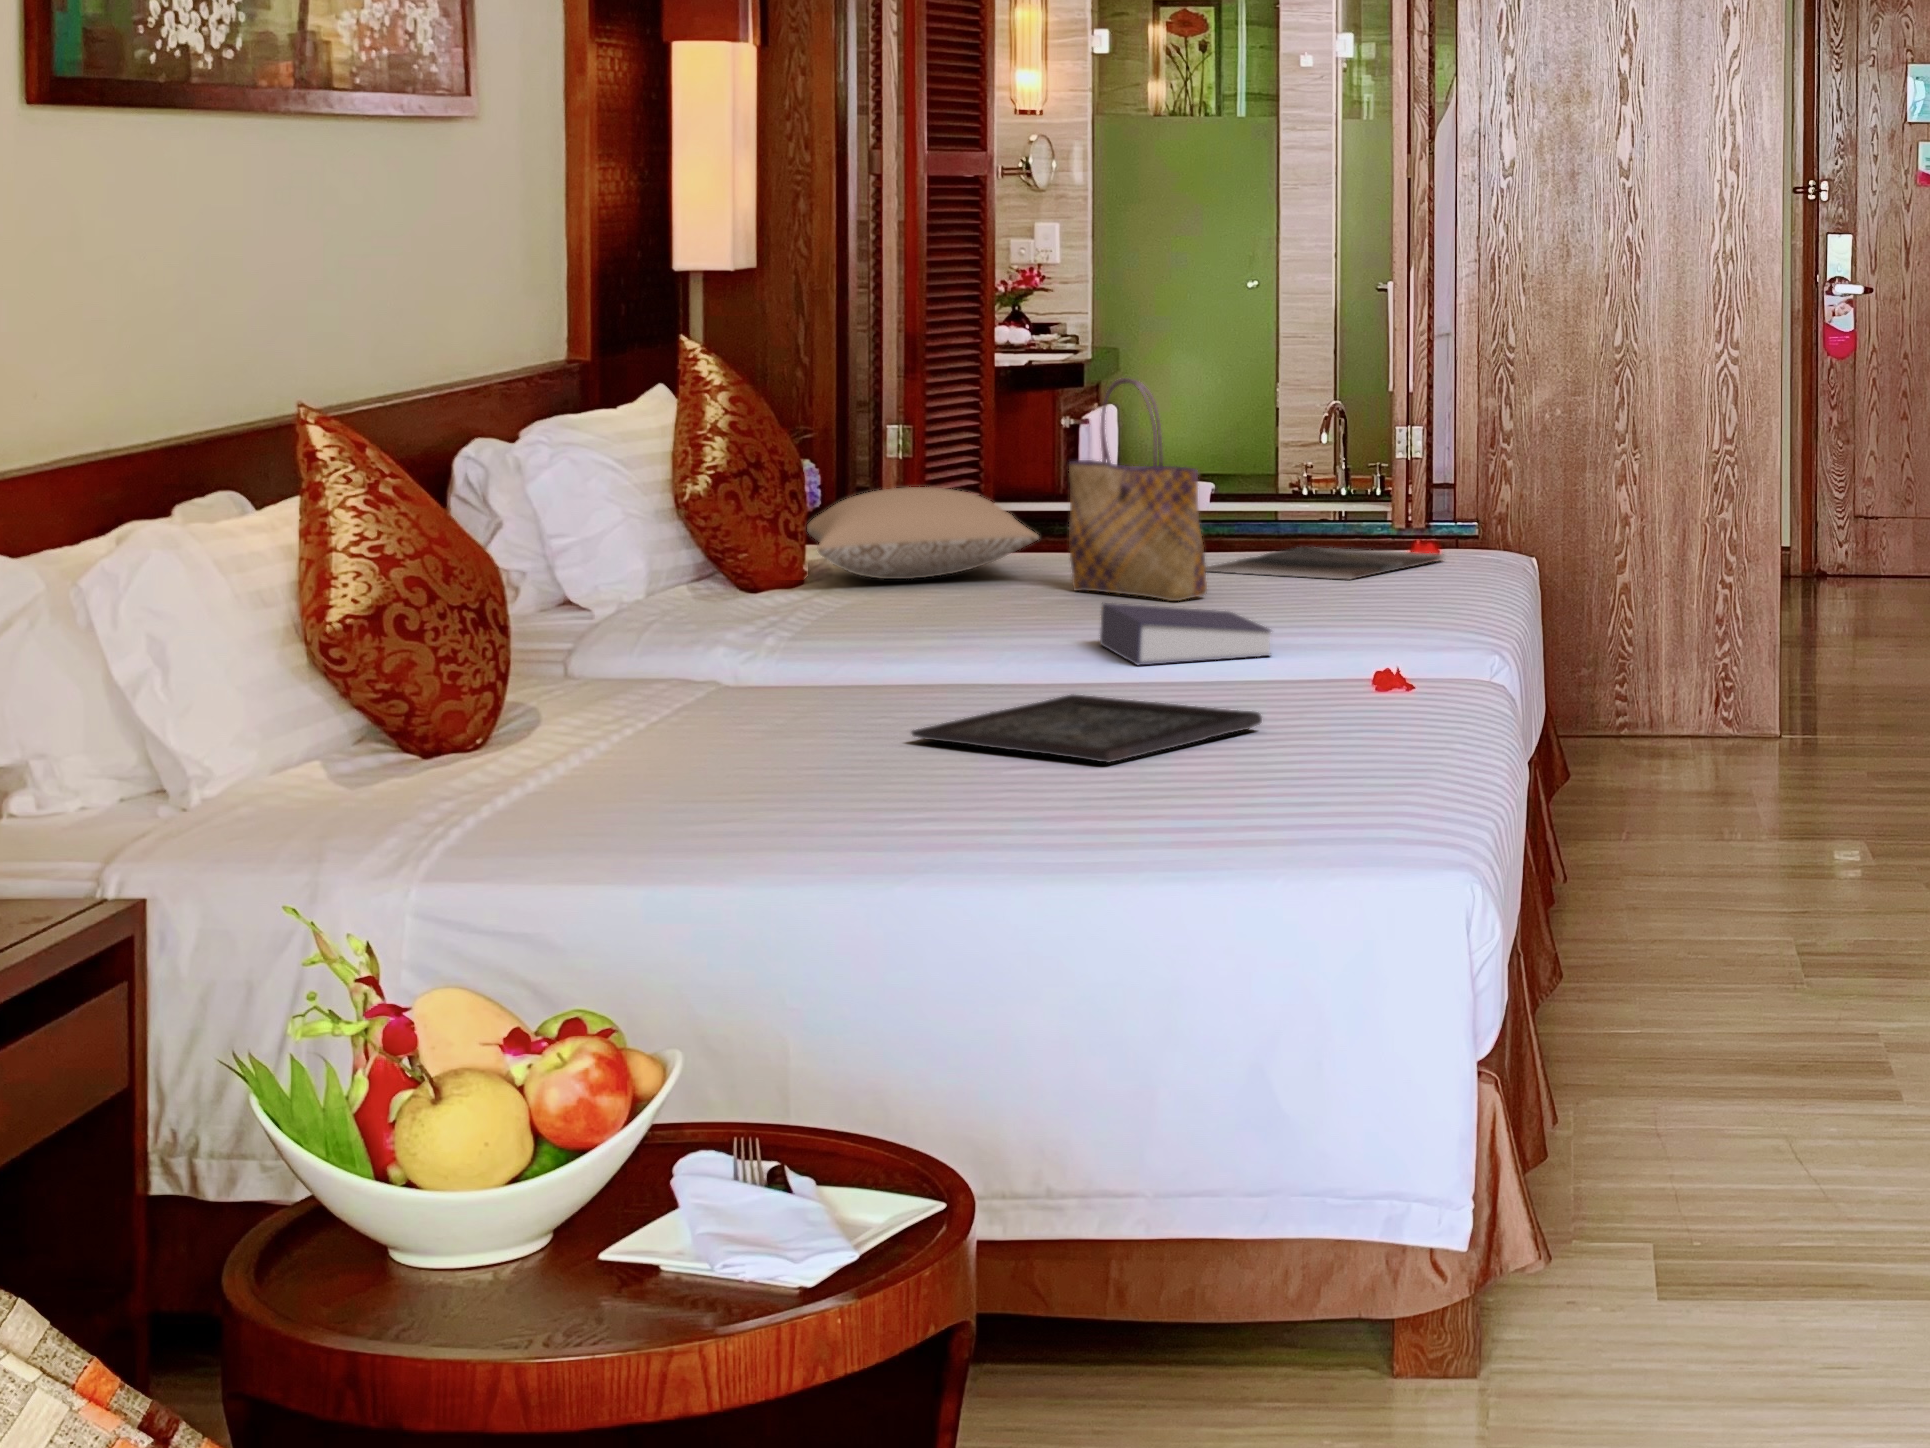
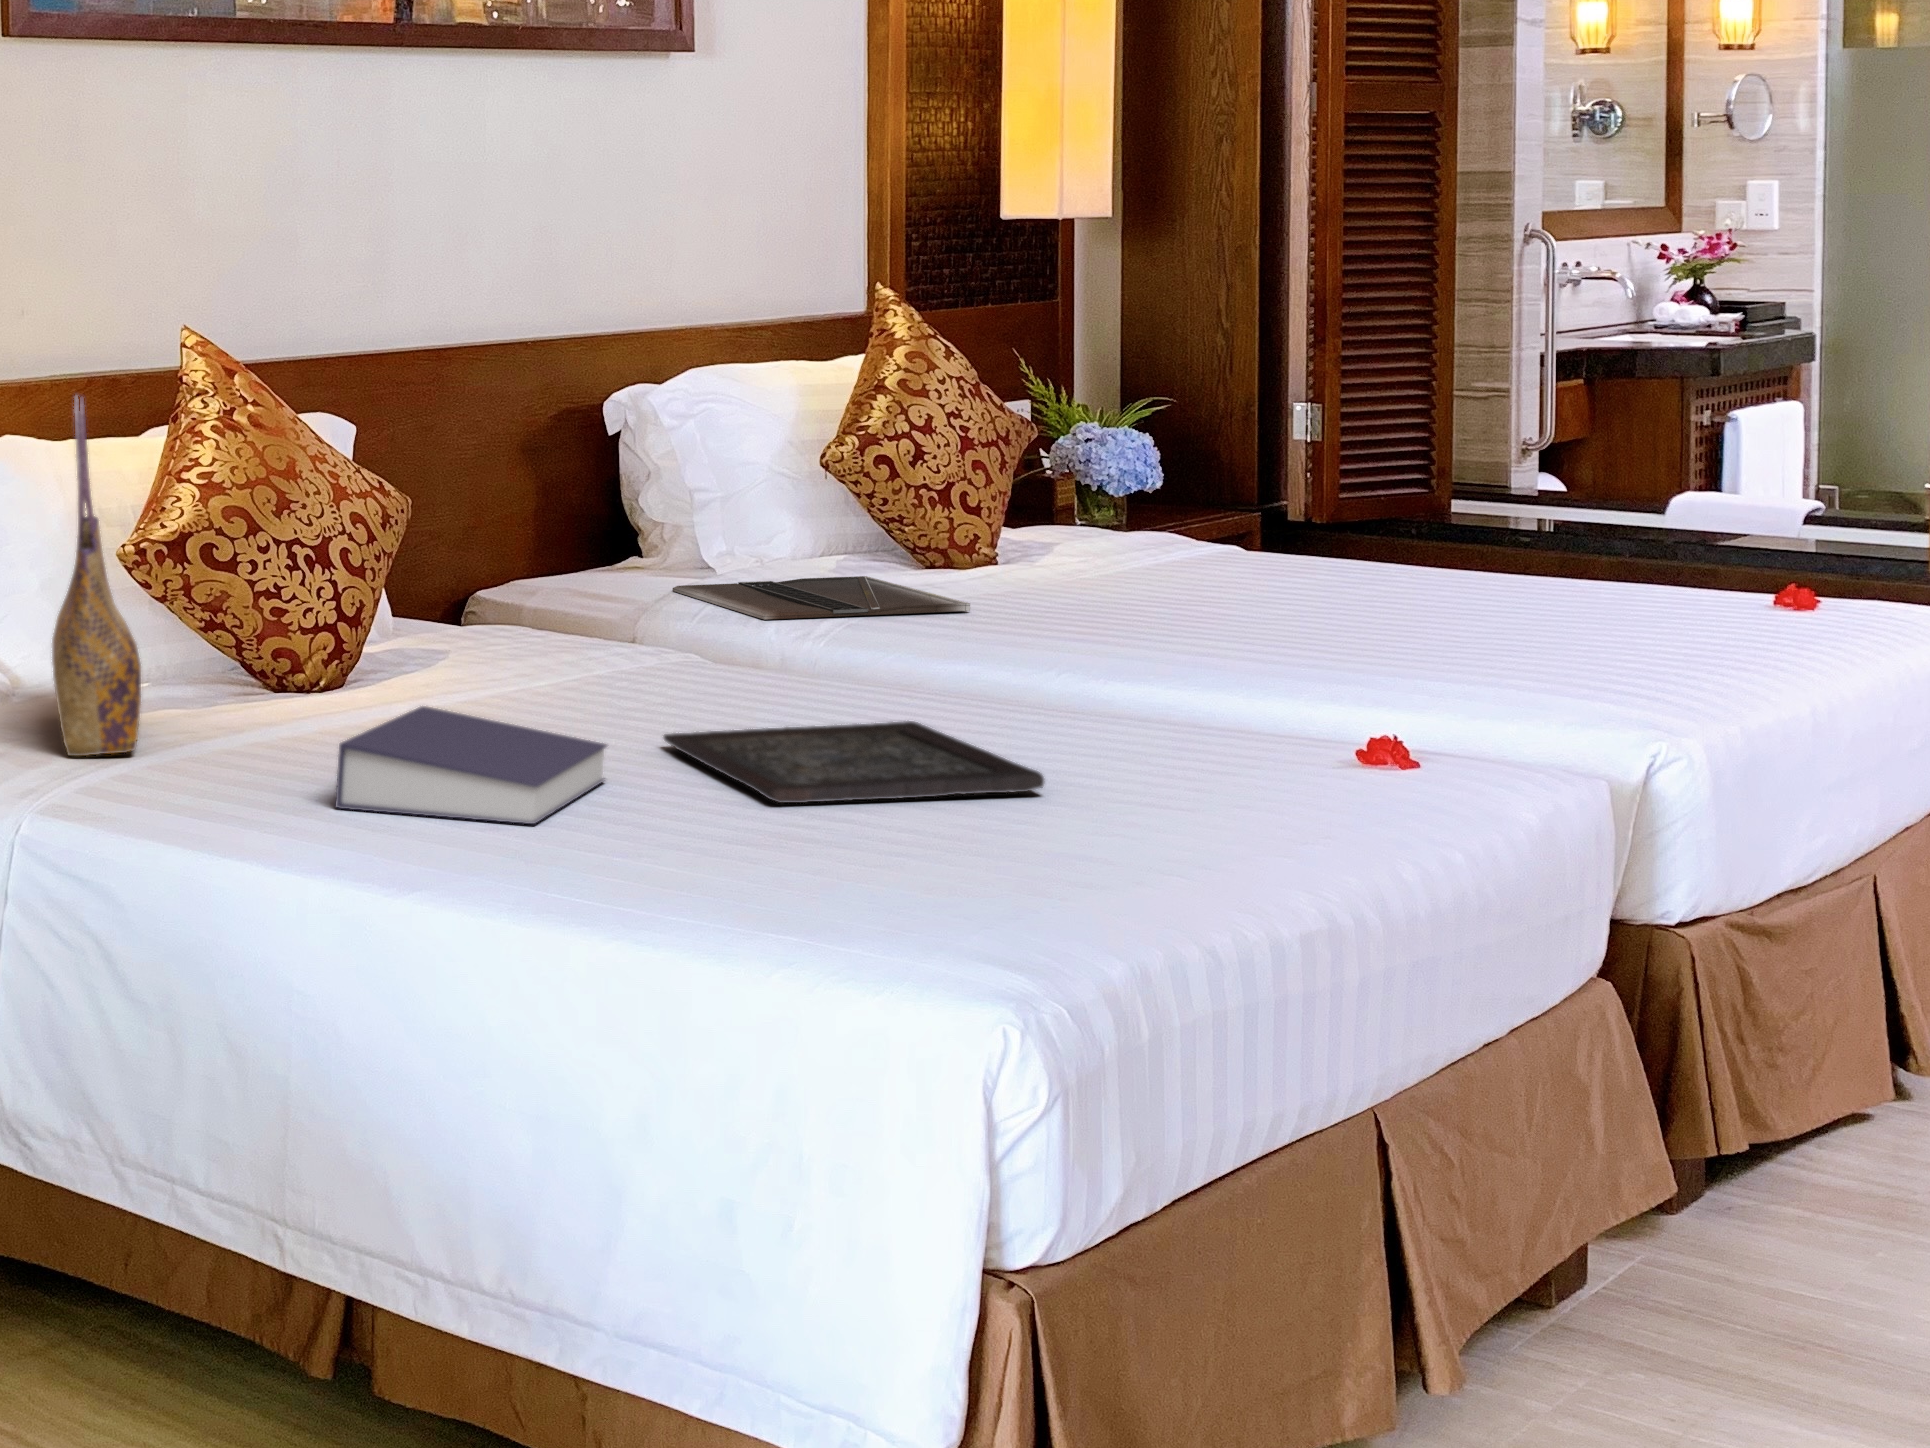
tote bag: present [1069,378,1207,601] -> present [52,396,141,756]
pillow: present [807,487,1039,579] -> none [1009,473,1306,577]
laptop: present [1206,547,1445,580] -> present [673,576,970,620]
book: present [1100,603,1271,666] -> present [335,706,607,824]

